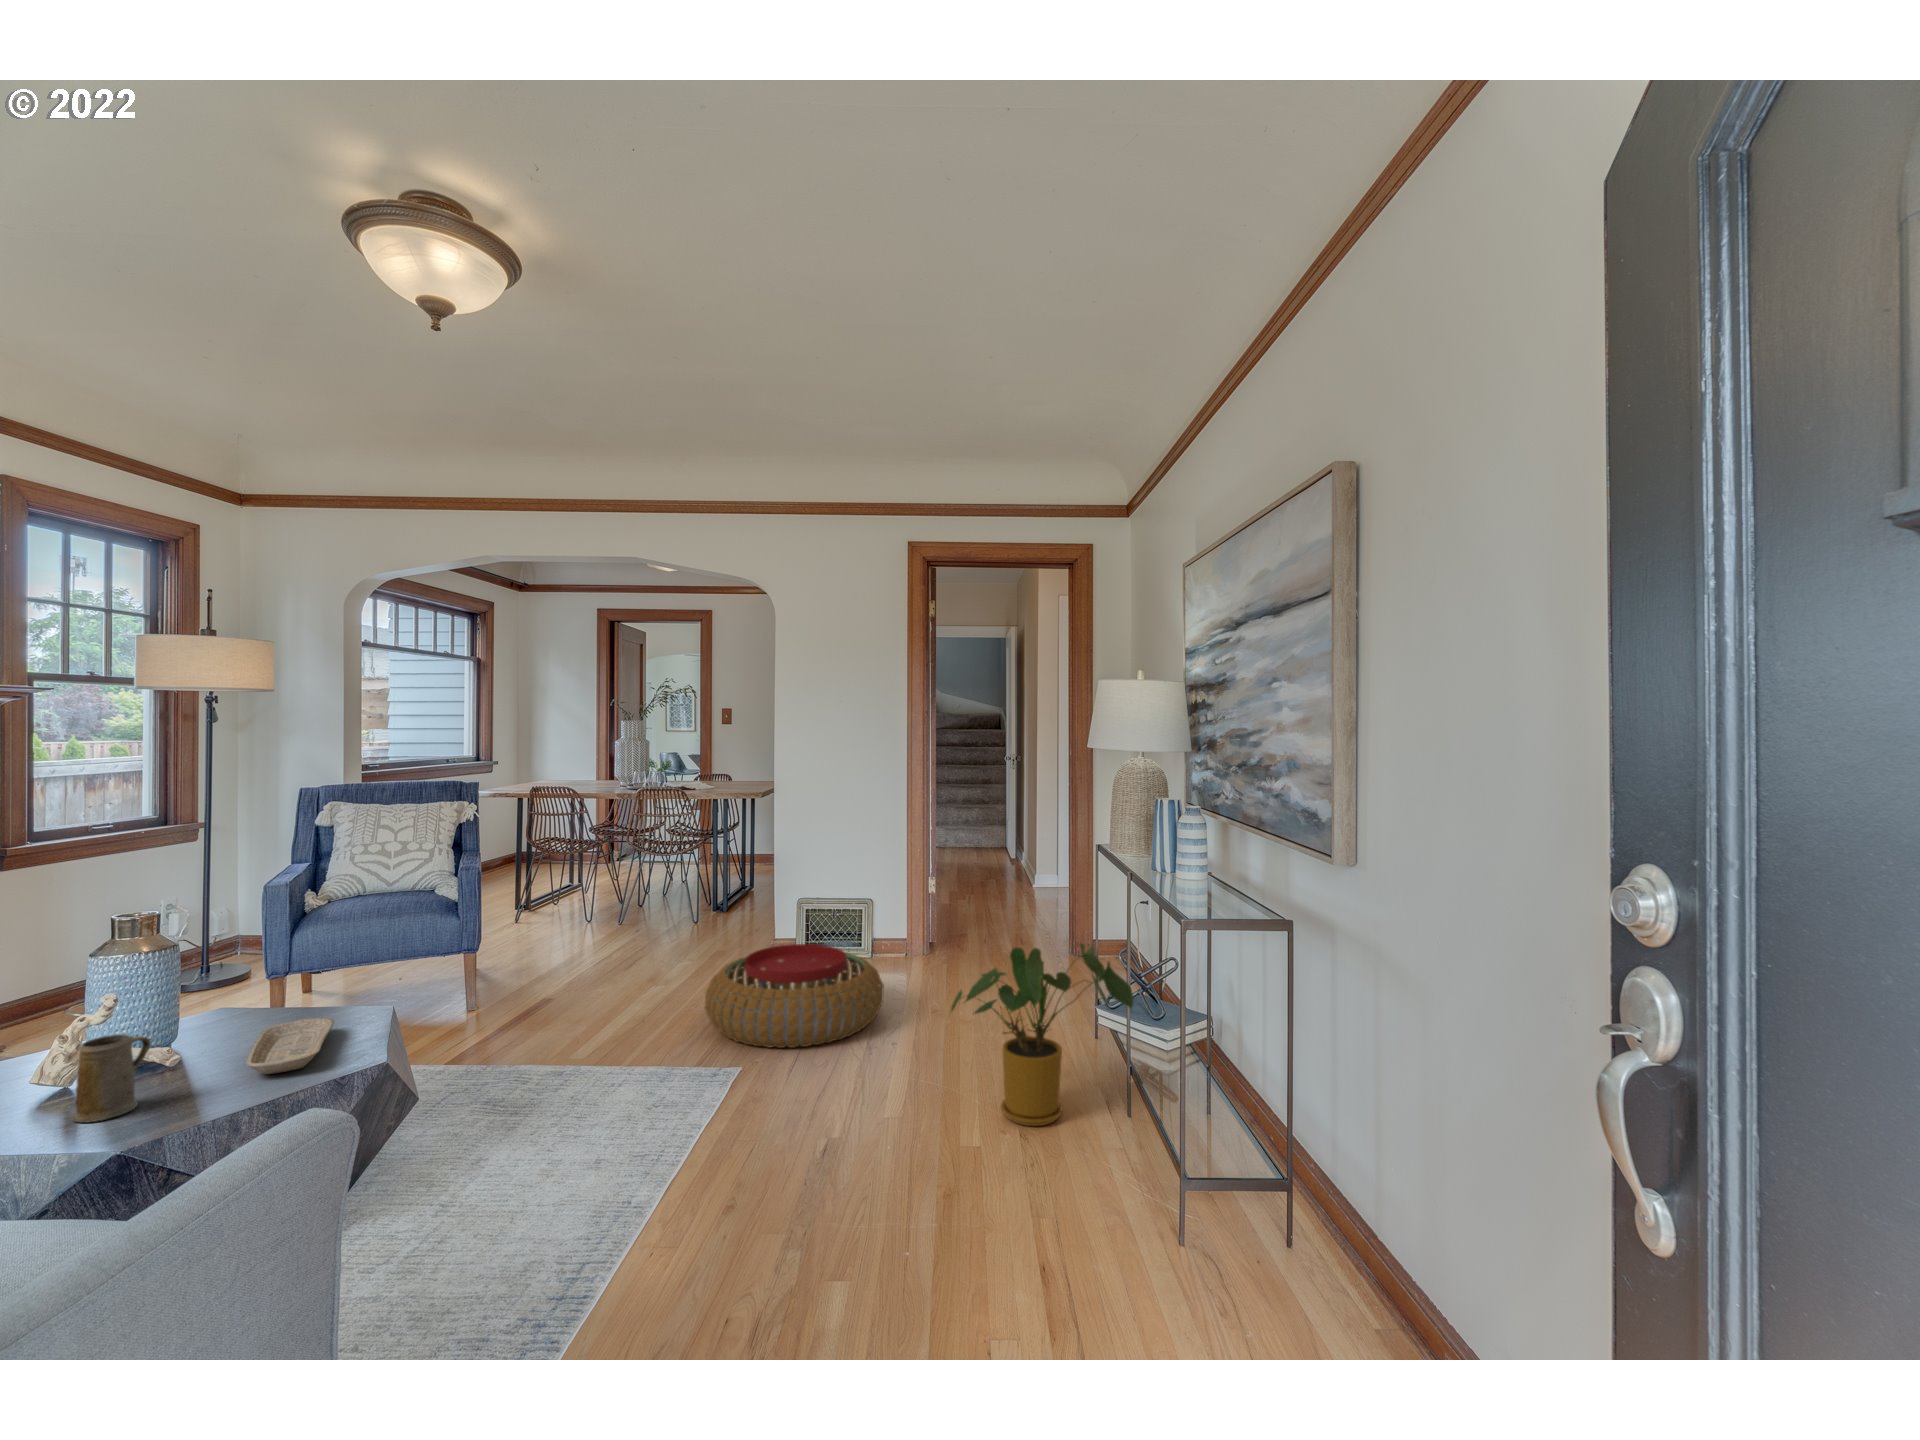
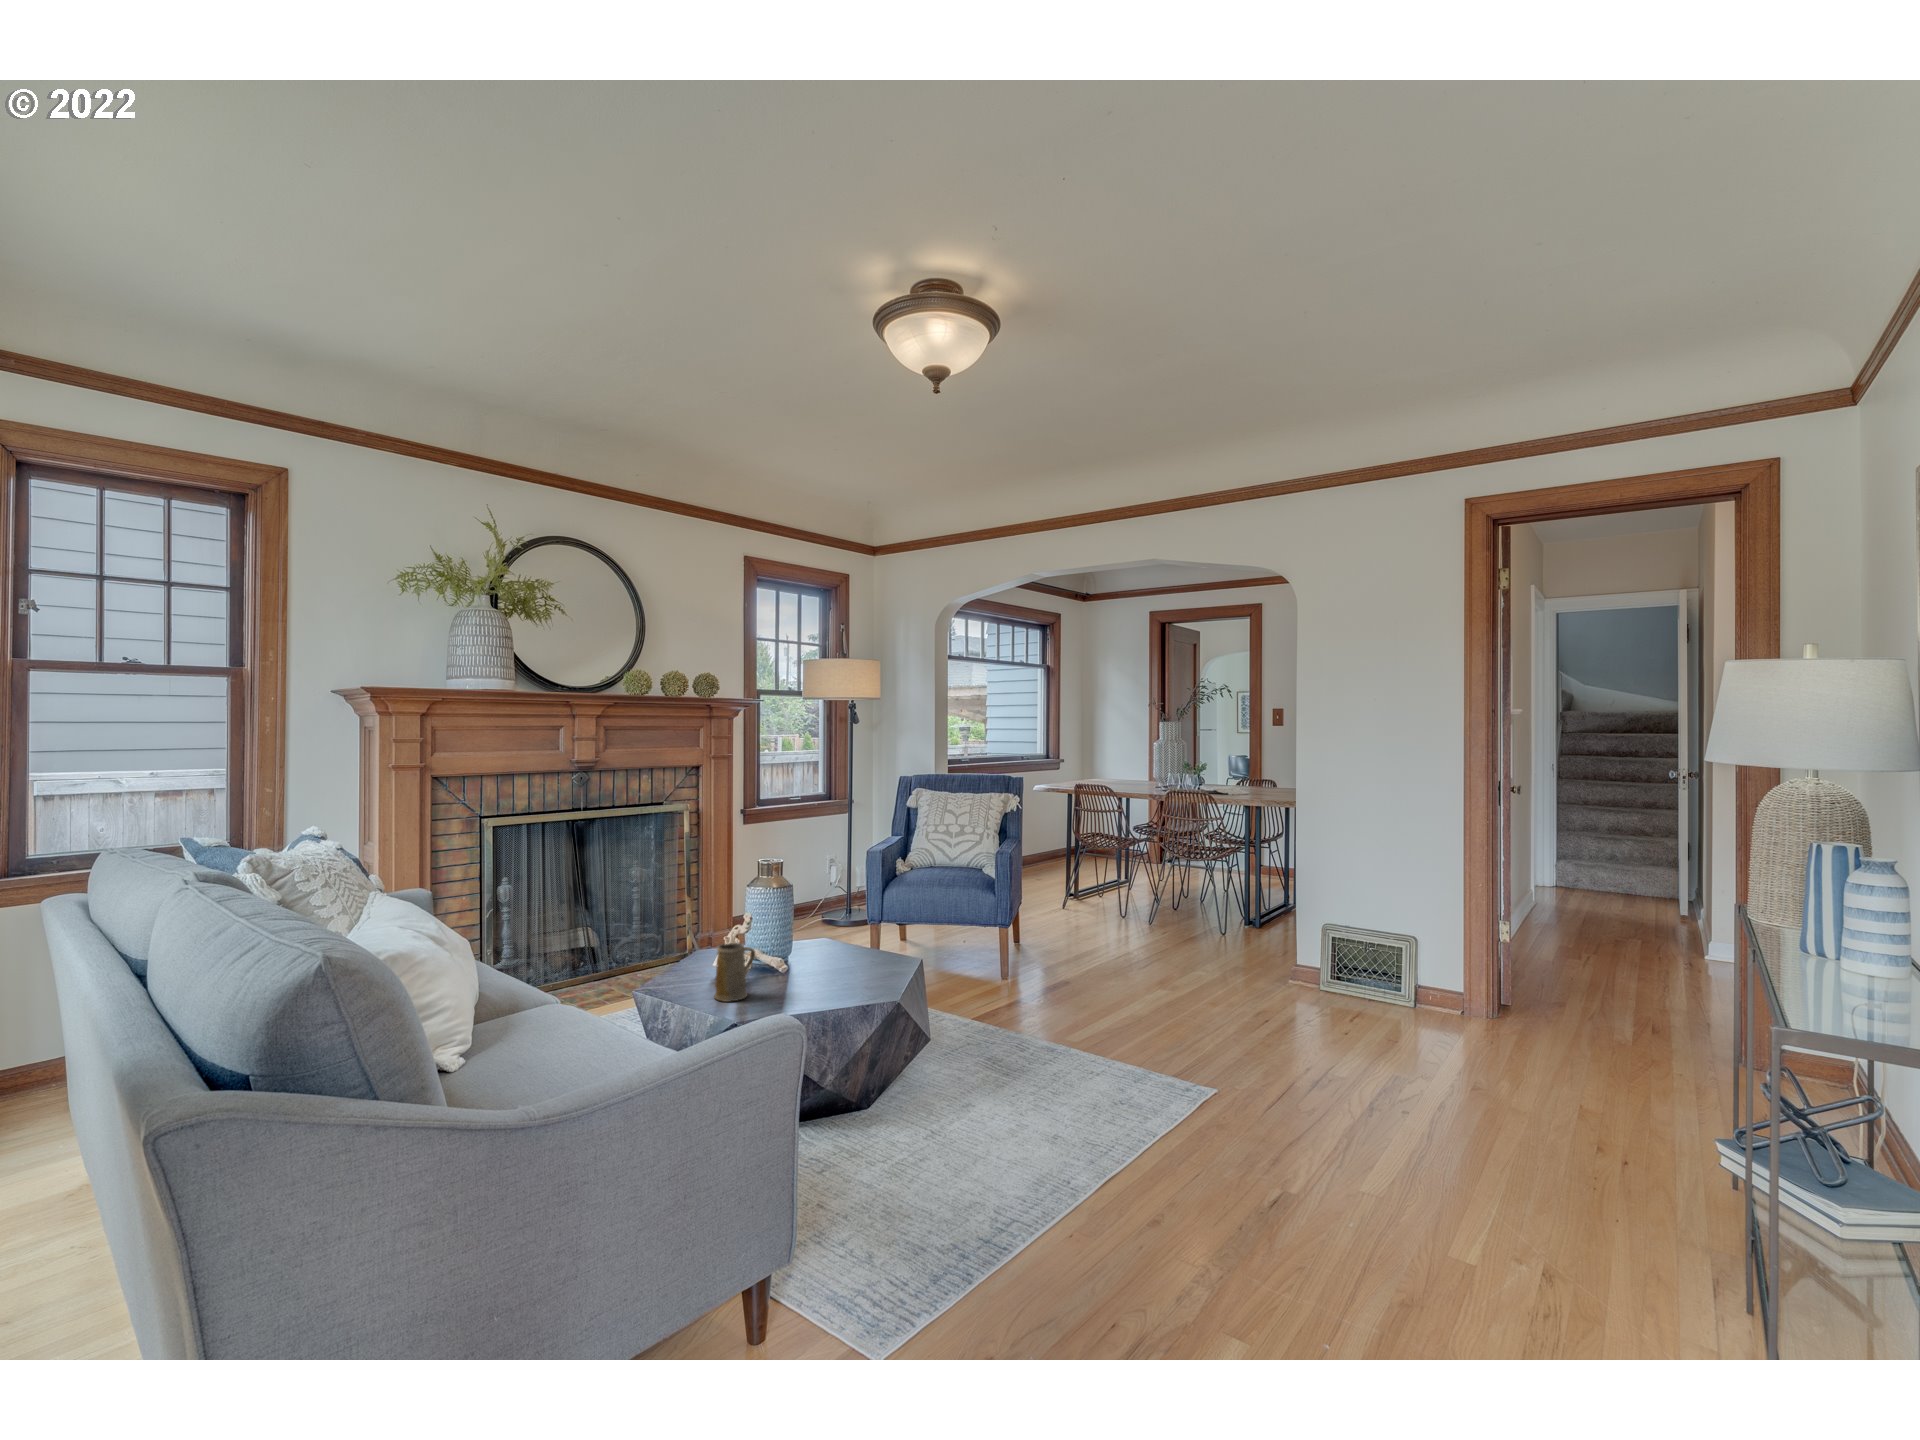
pouf: present [705,944,884,1048] -> none [1196,970,1405,1088]
house plant: present [951,944,1134,1126] -> none [1444,1017,1732,1260]
tray: present [246,1018,334,1074] -> none [809,958,872,994]

